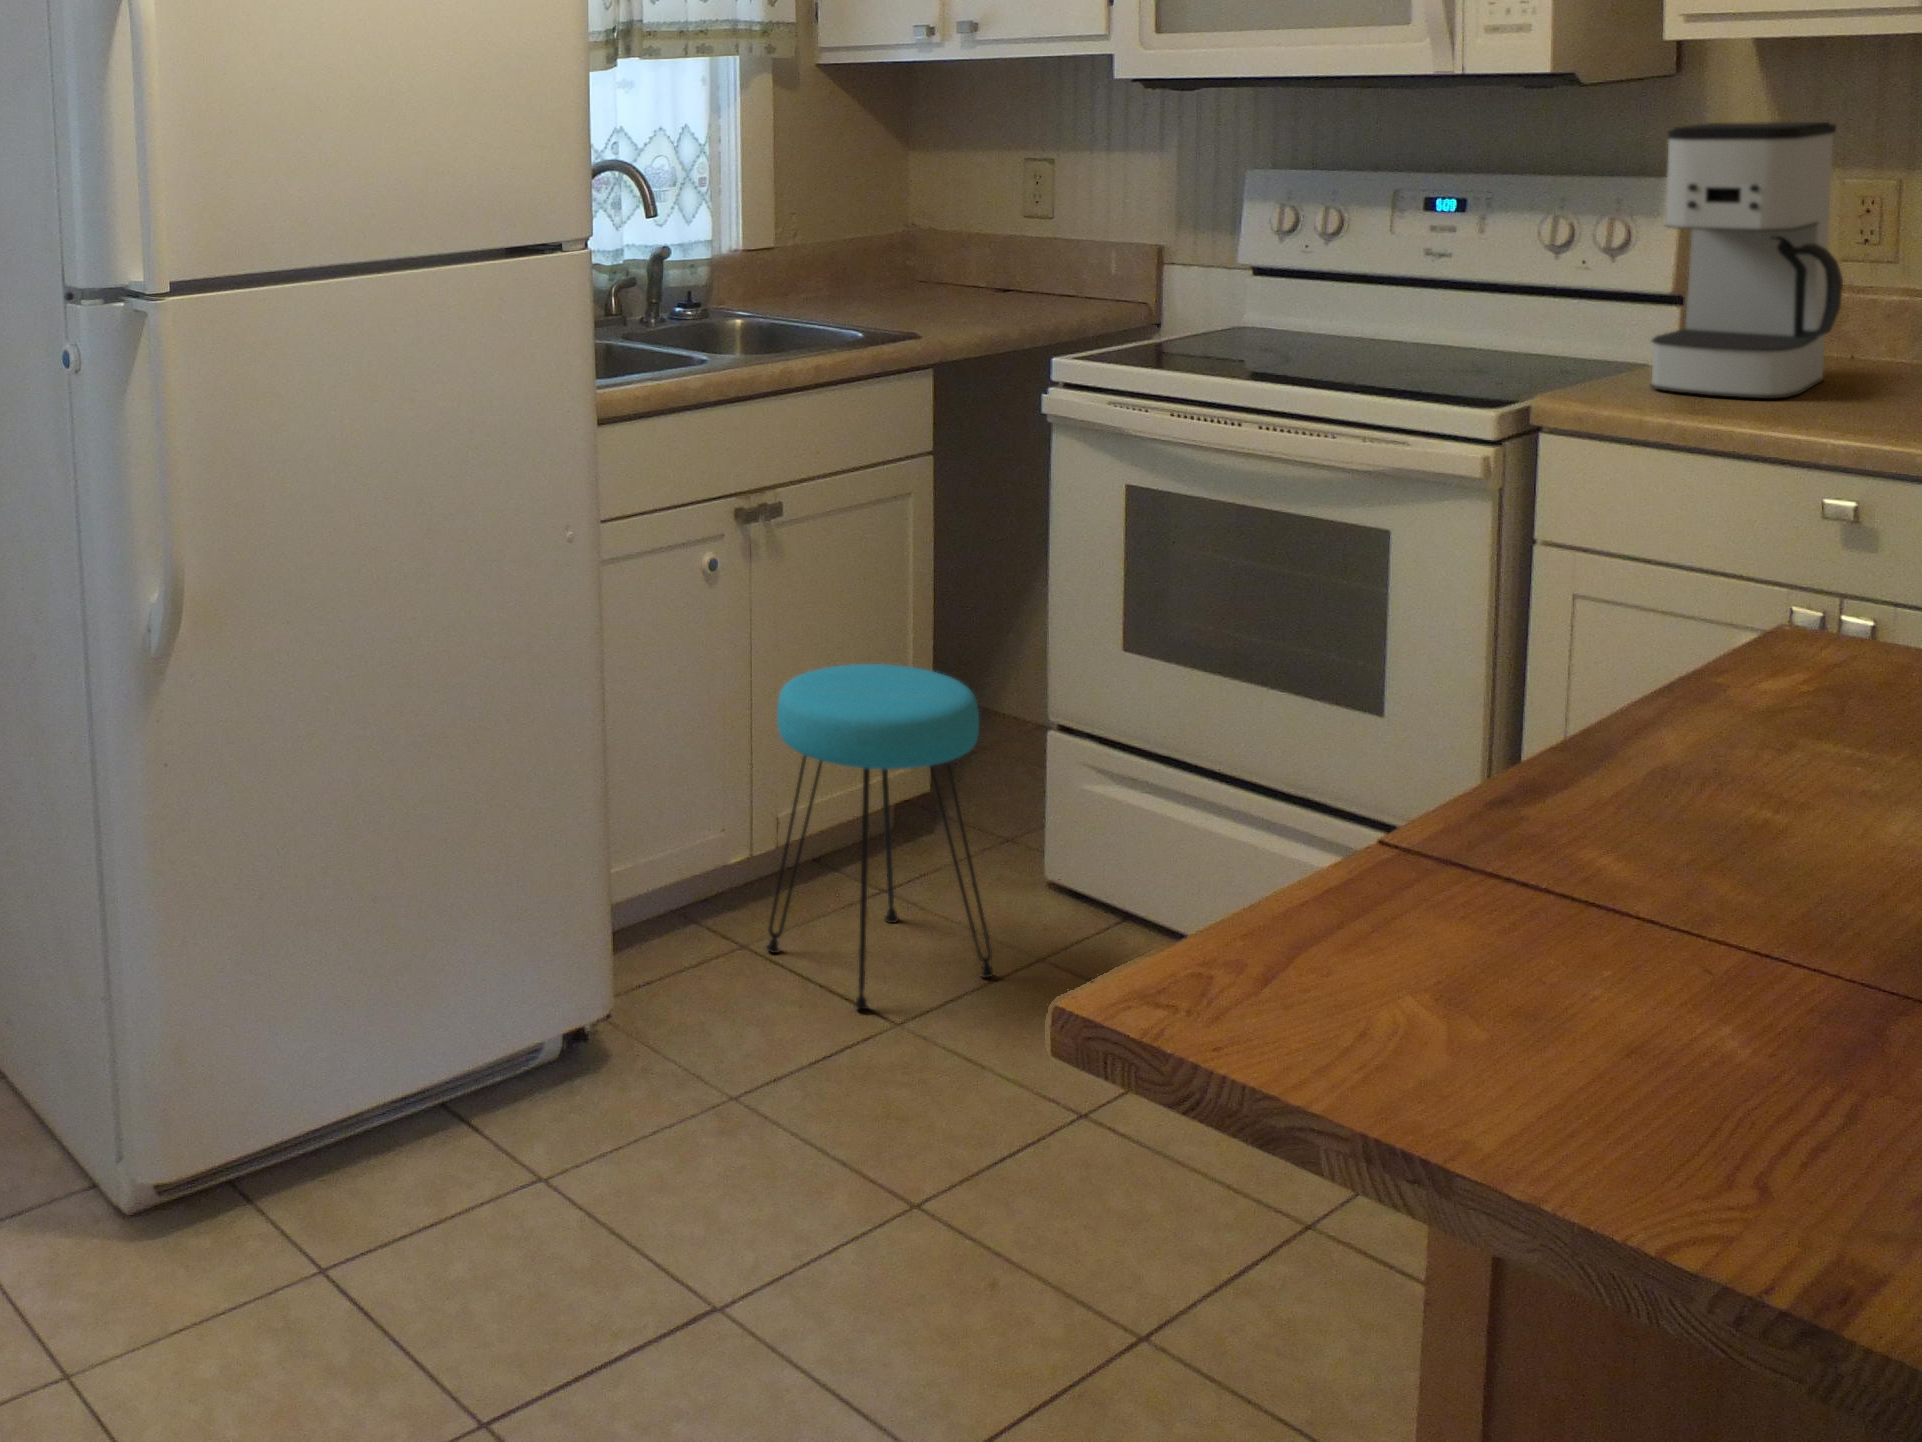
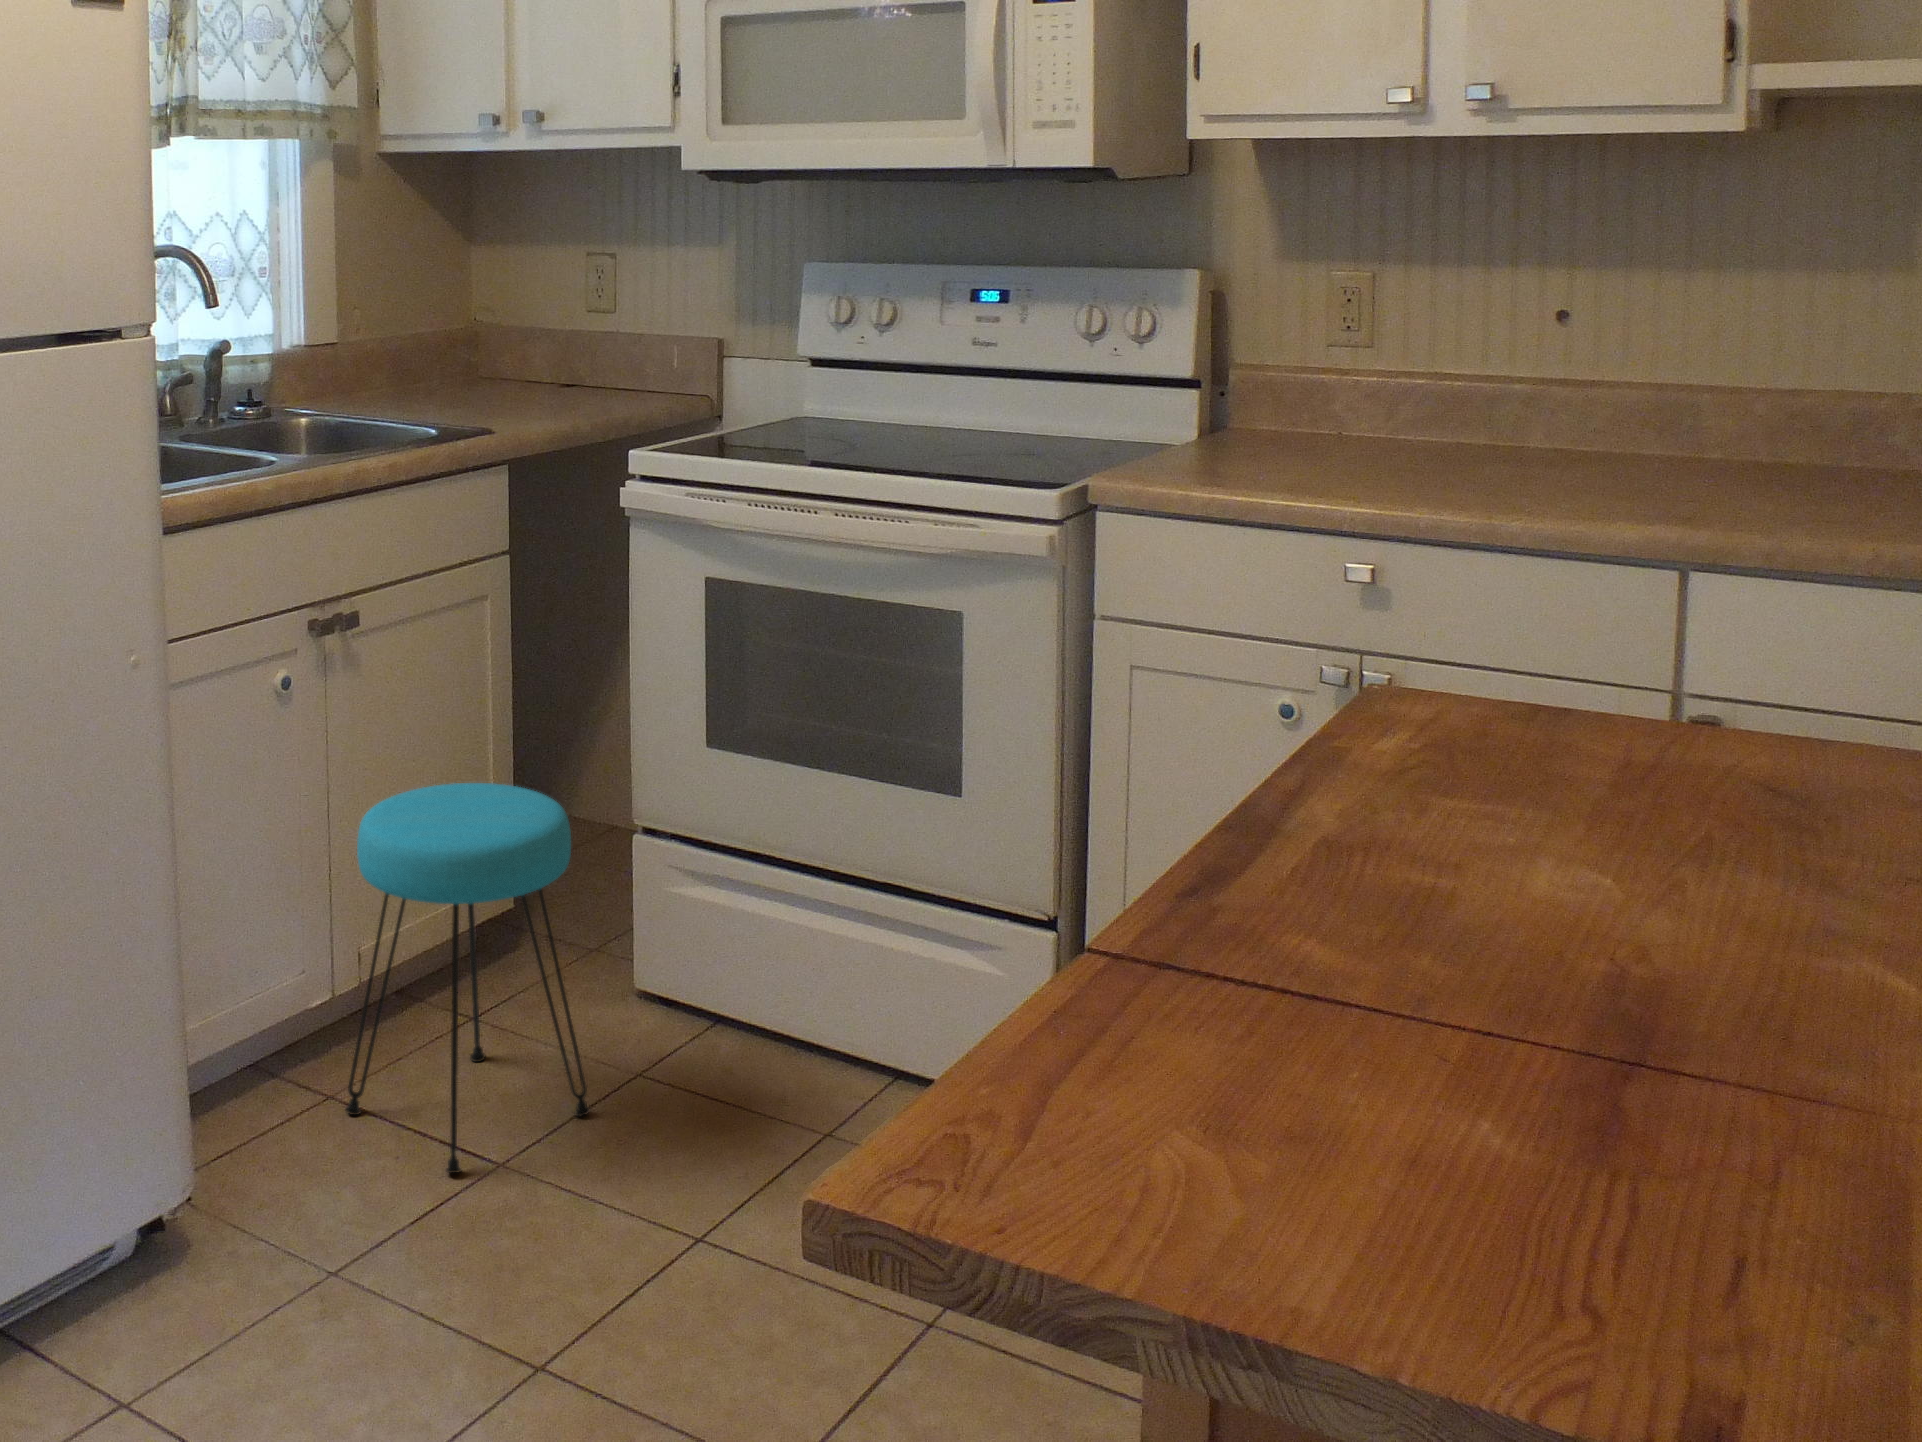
coffee maker: present [1651,122,1843,399] -> none [1188,217,1345,476]

